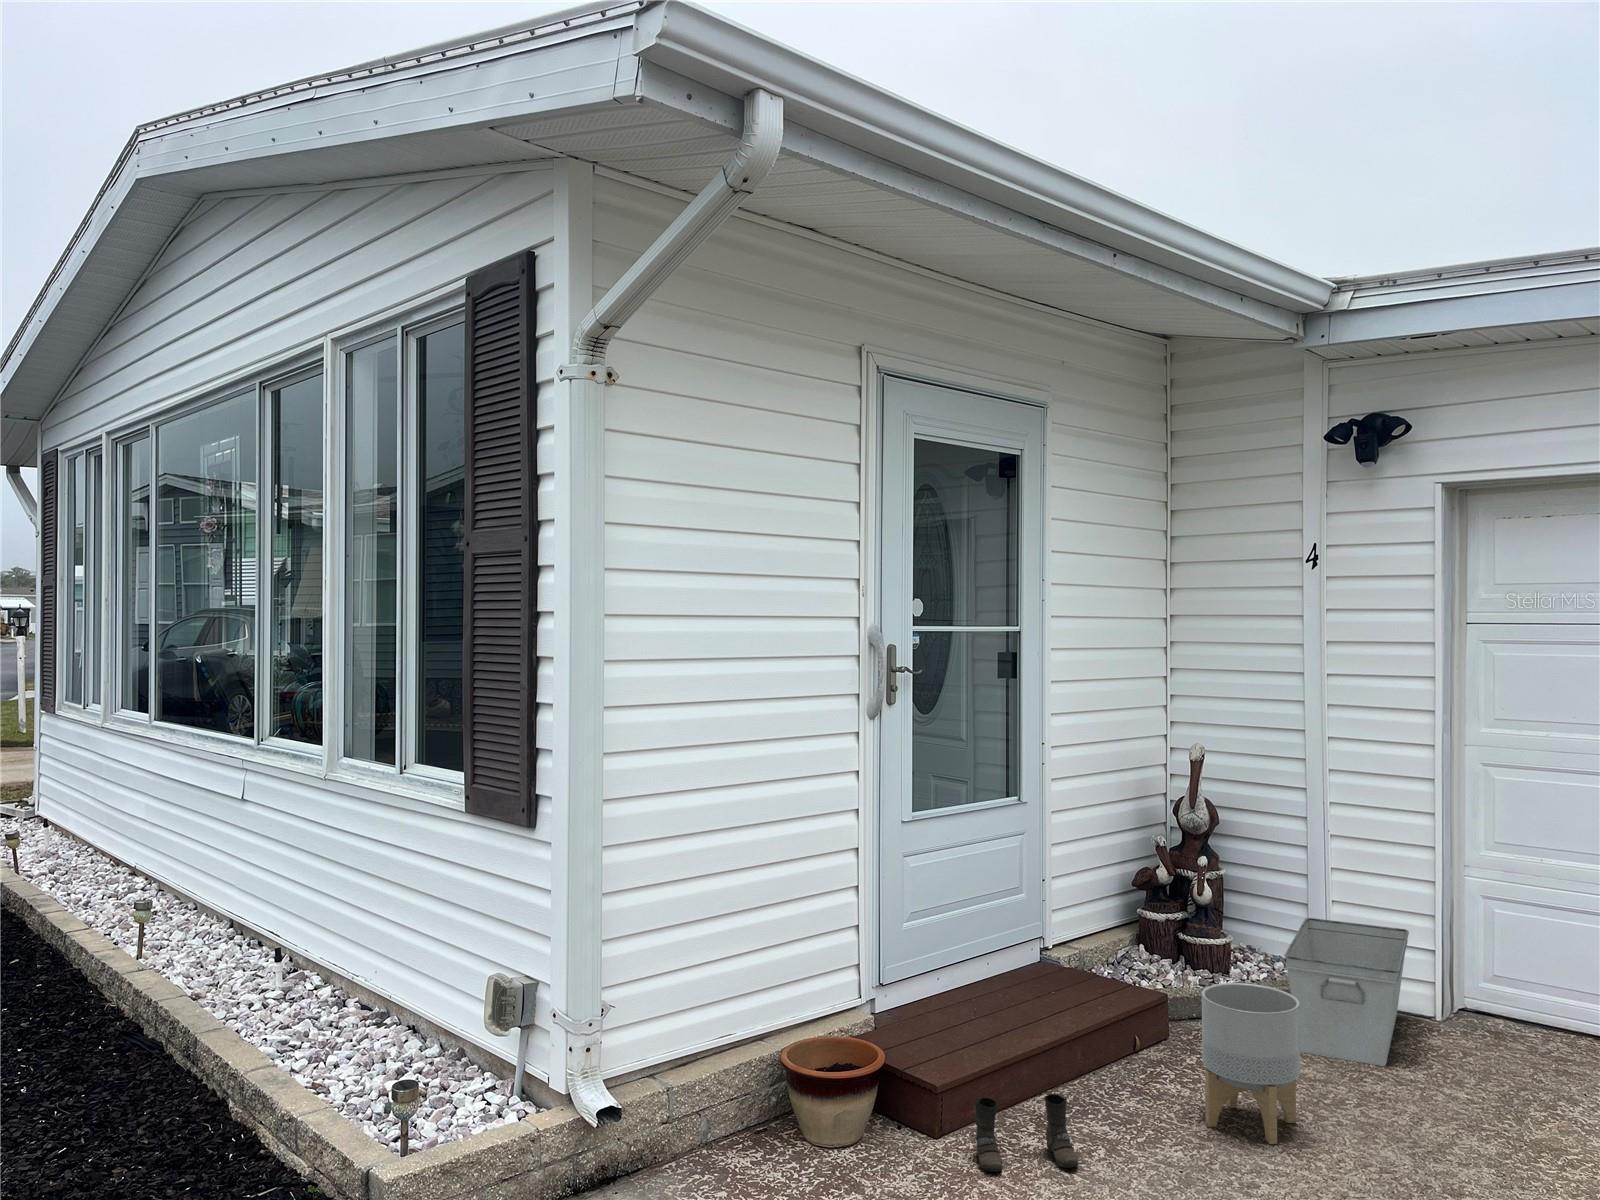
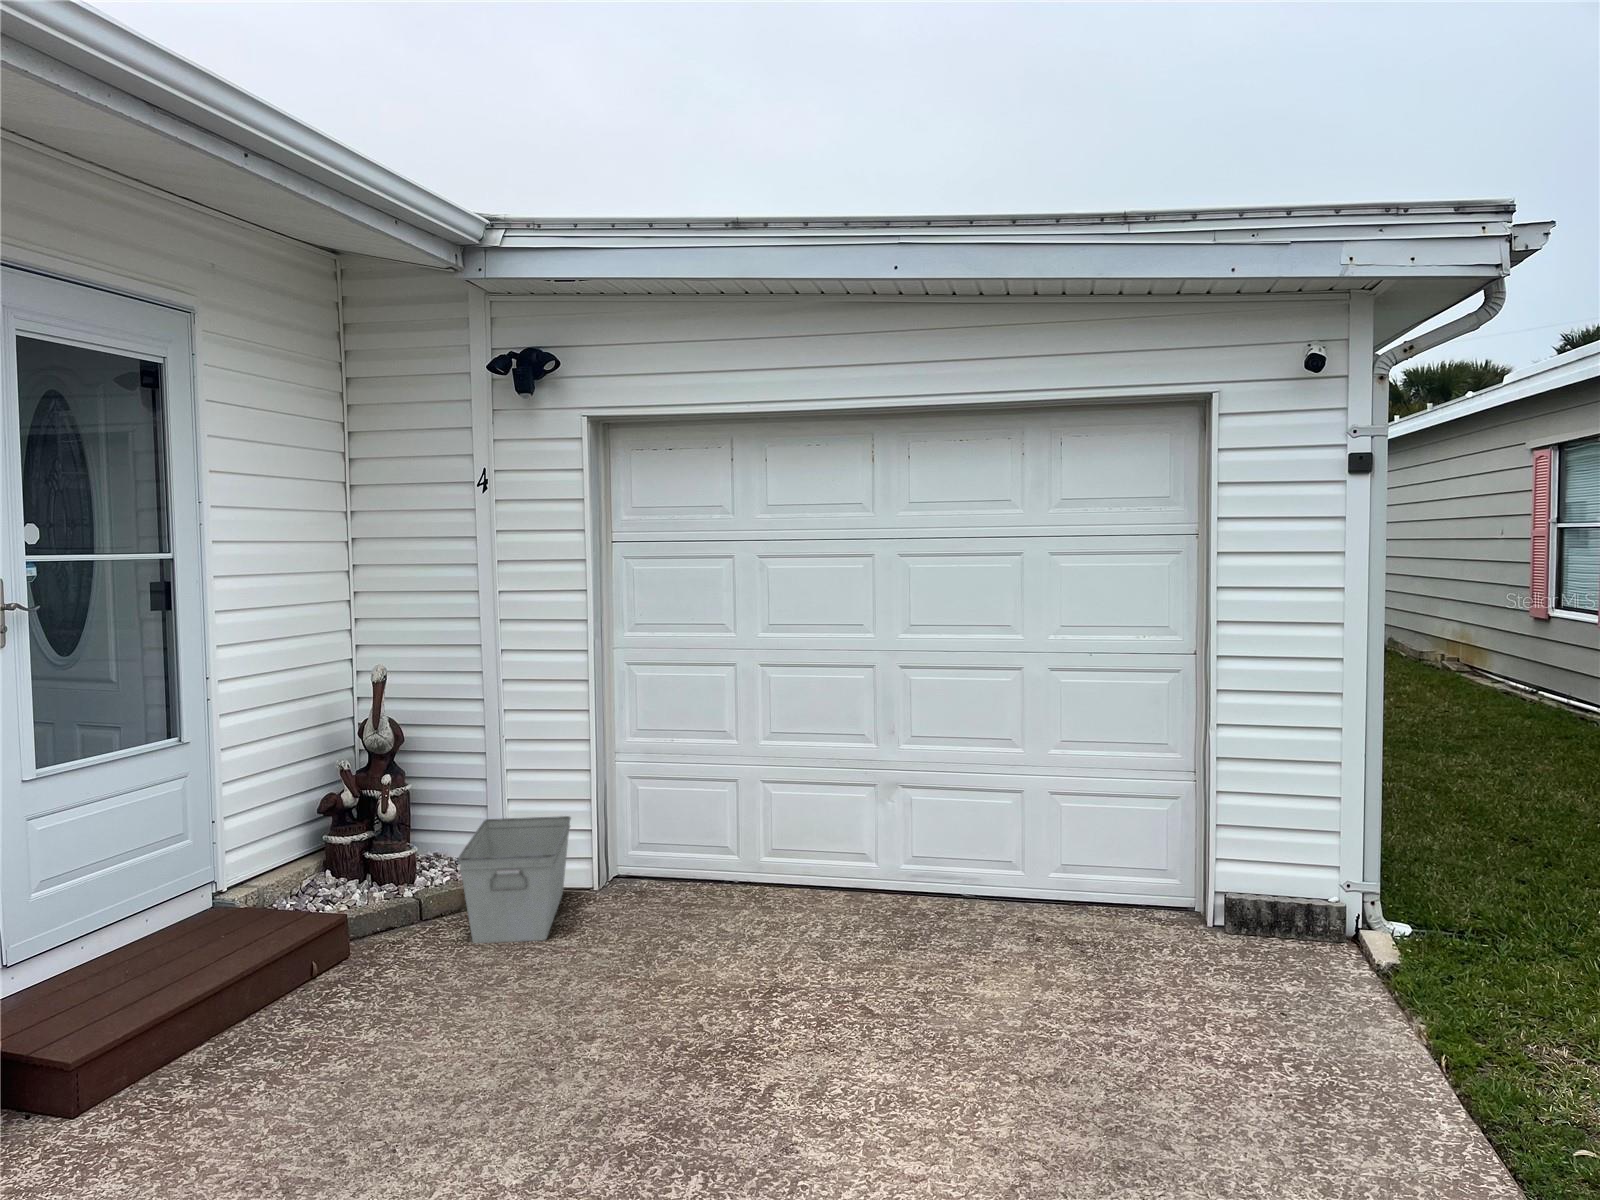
planter: present [1202,983,1300,1144] -> none [367,890,459,1034]
boots: present [974,1094,1078,1172] -> none [115,1040,236,1137]

